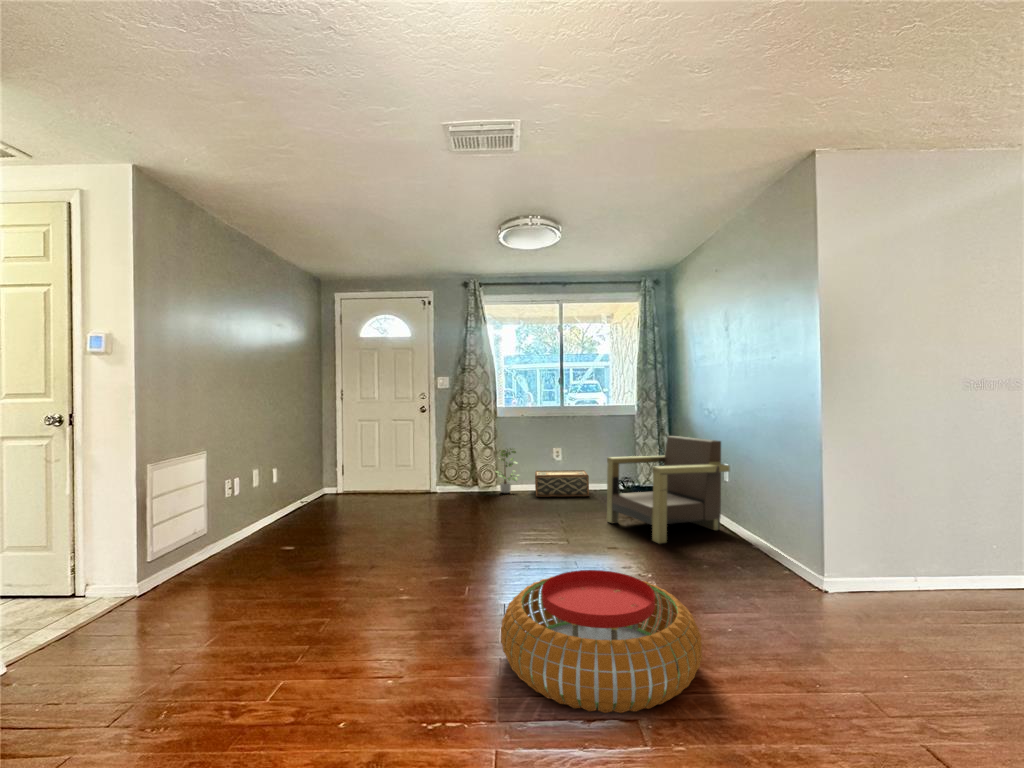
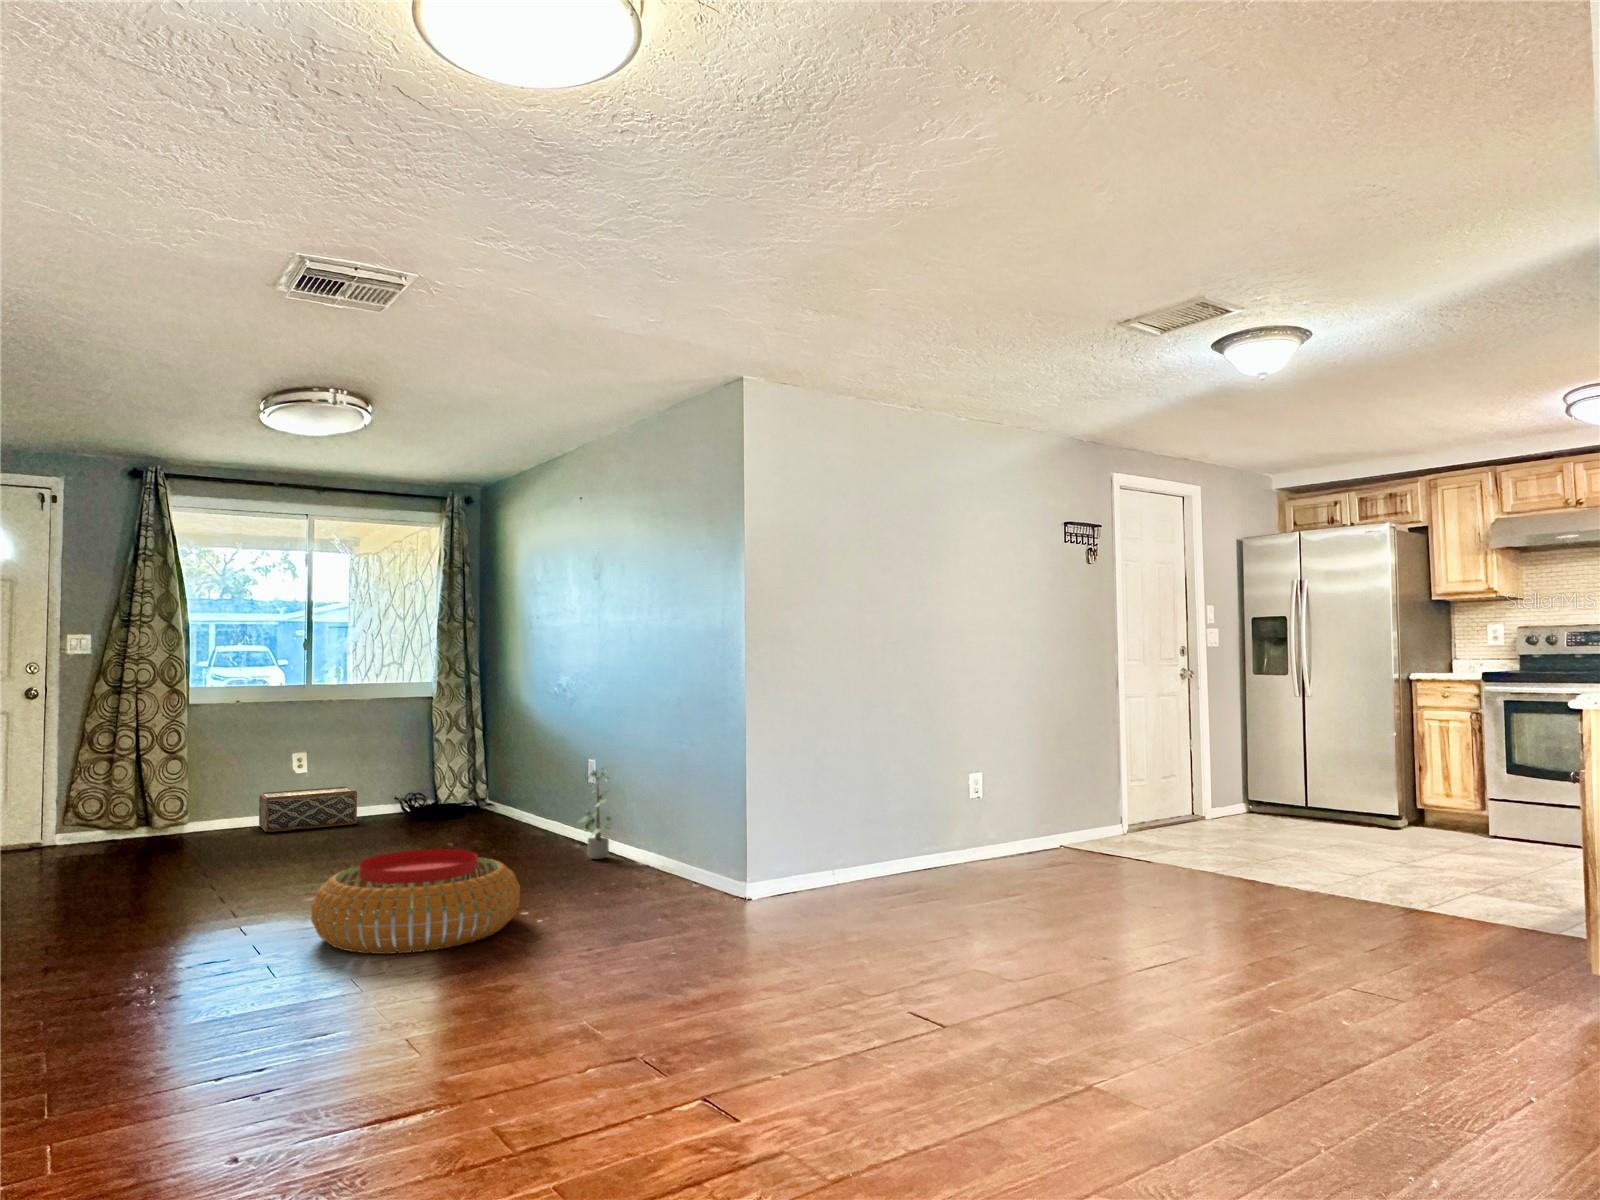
armchair: present [607,436,730,543] -> none [395,722,560,855]
potted plant: present [496,448,519,493] -> present [577,768,611,859]

